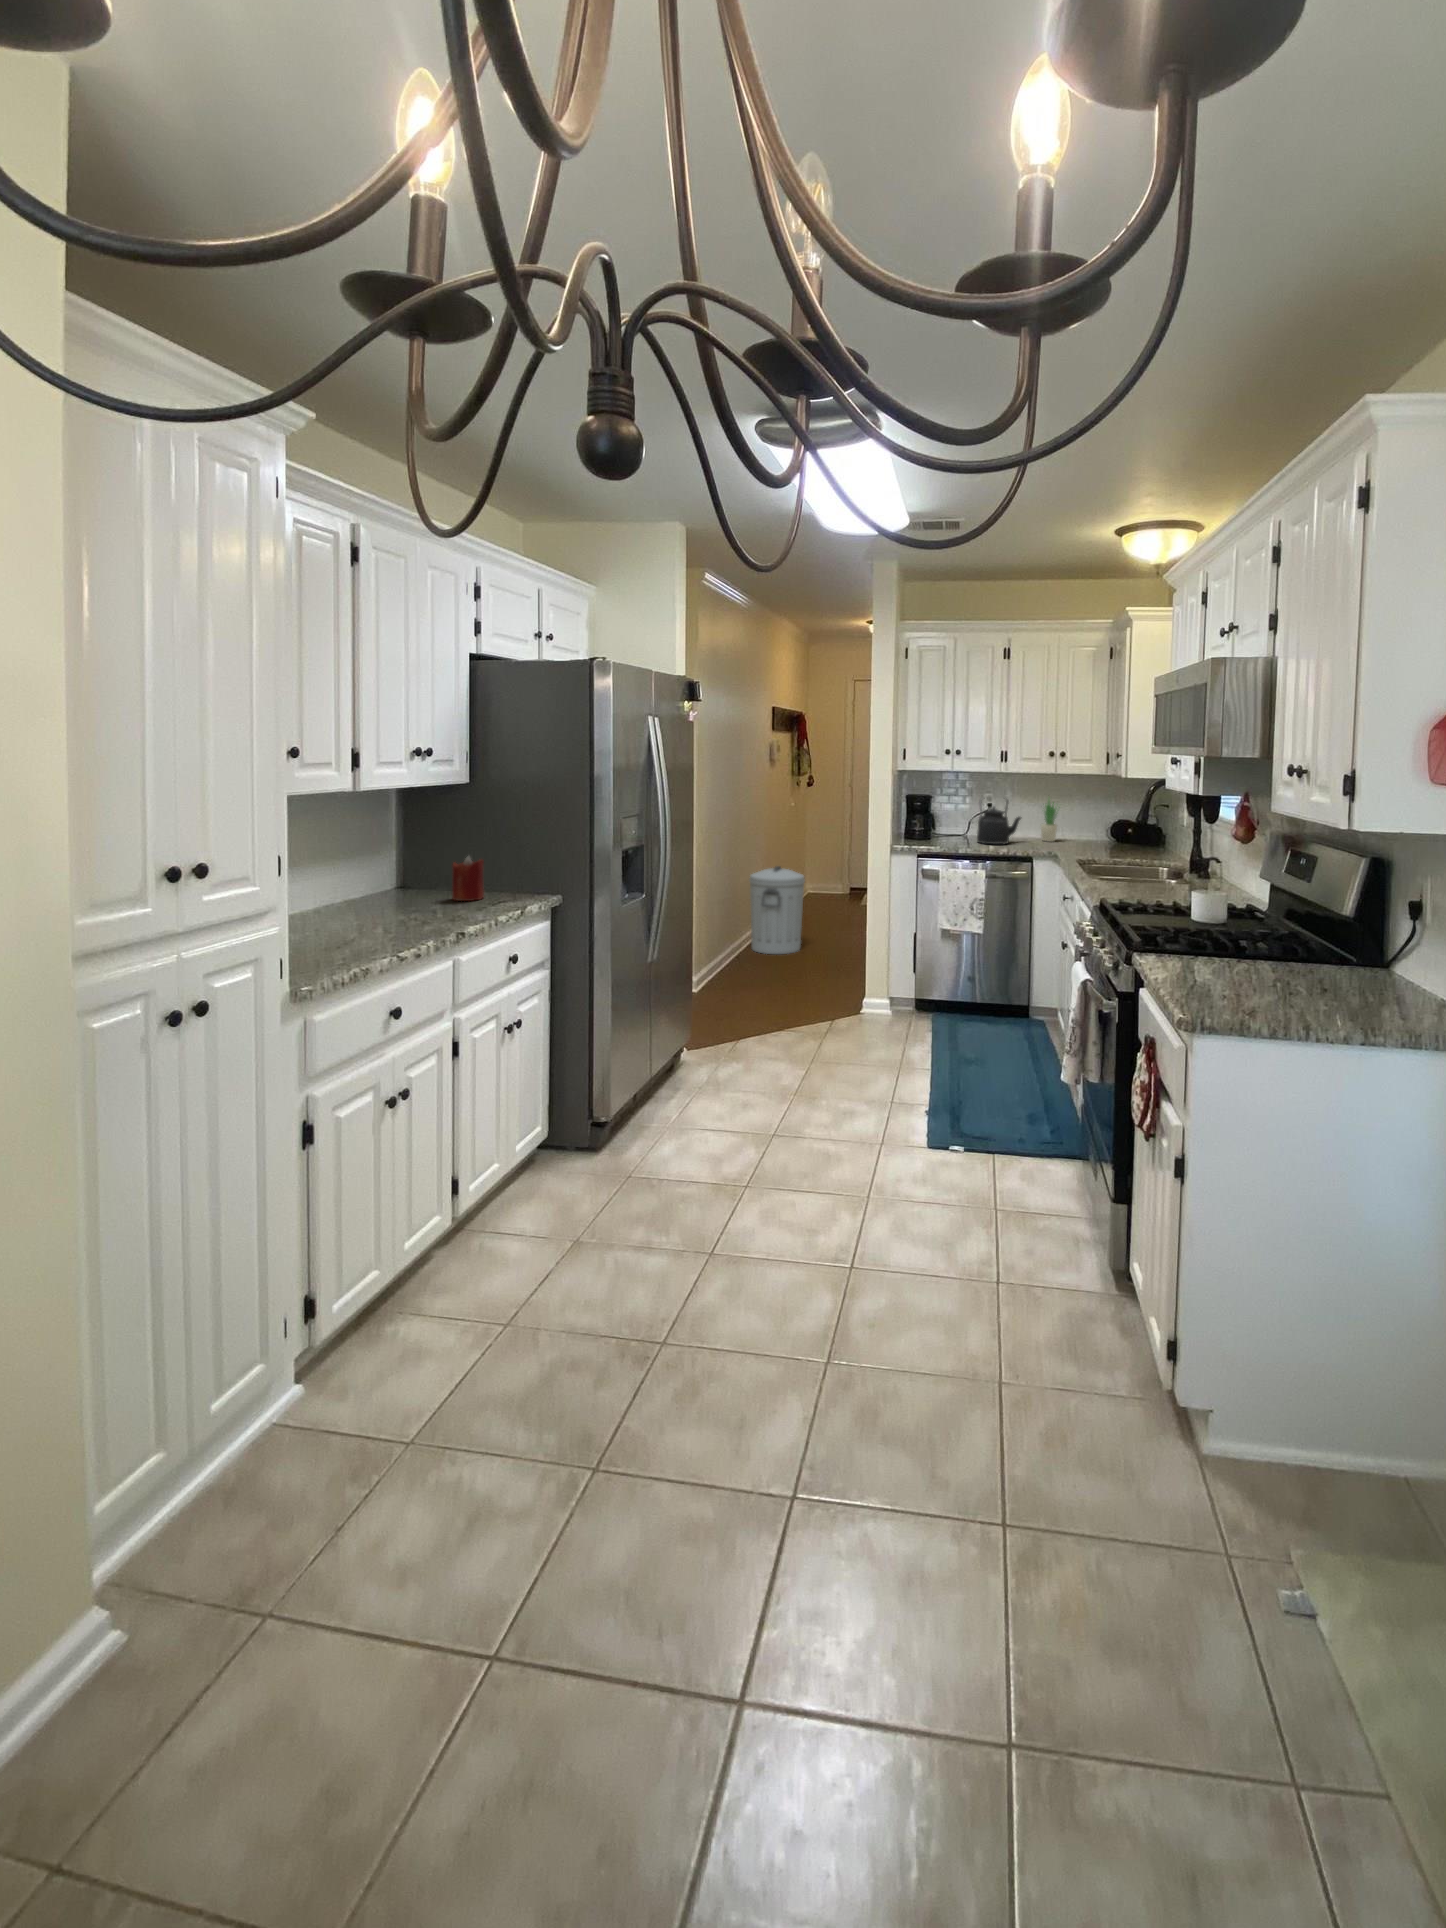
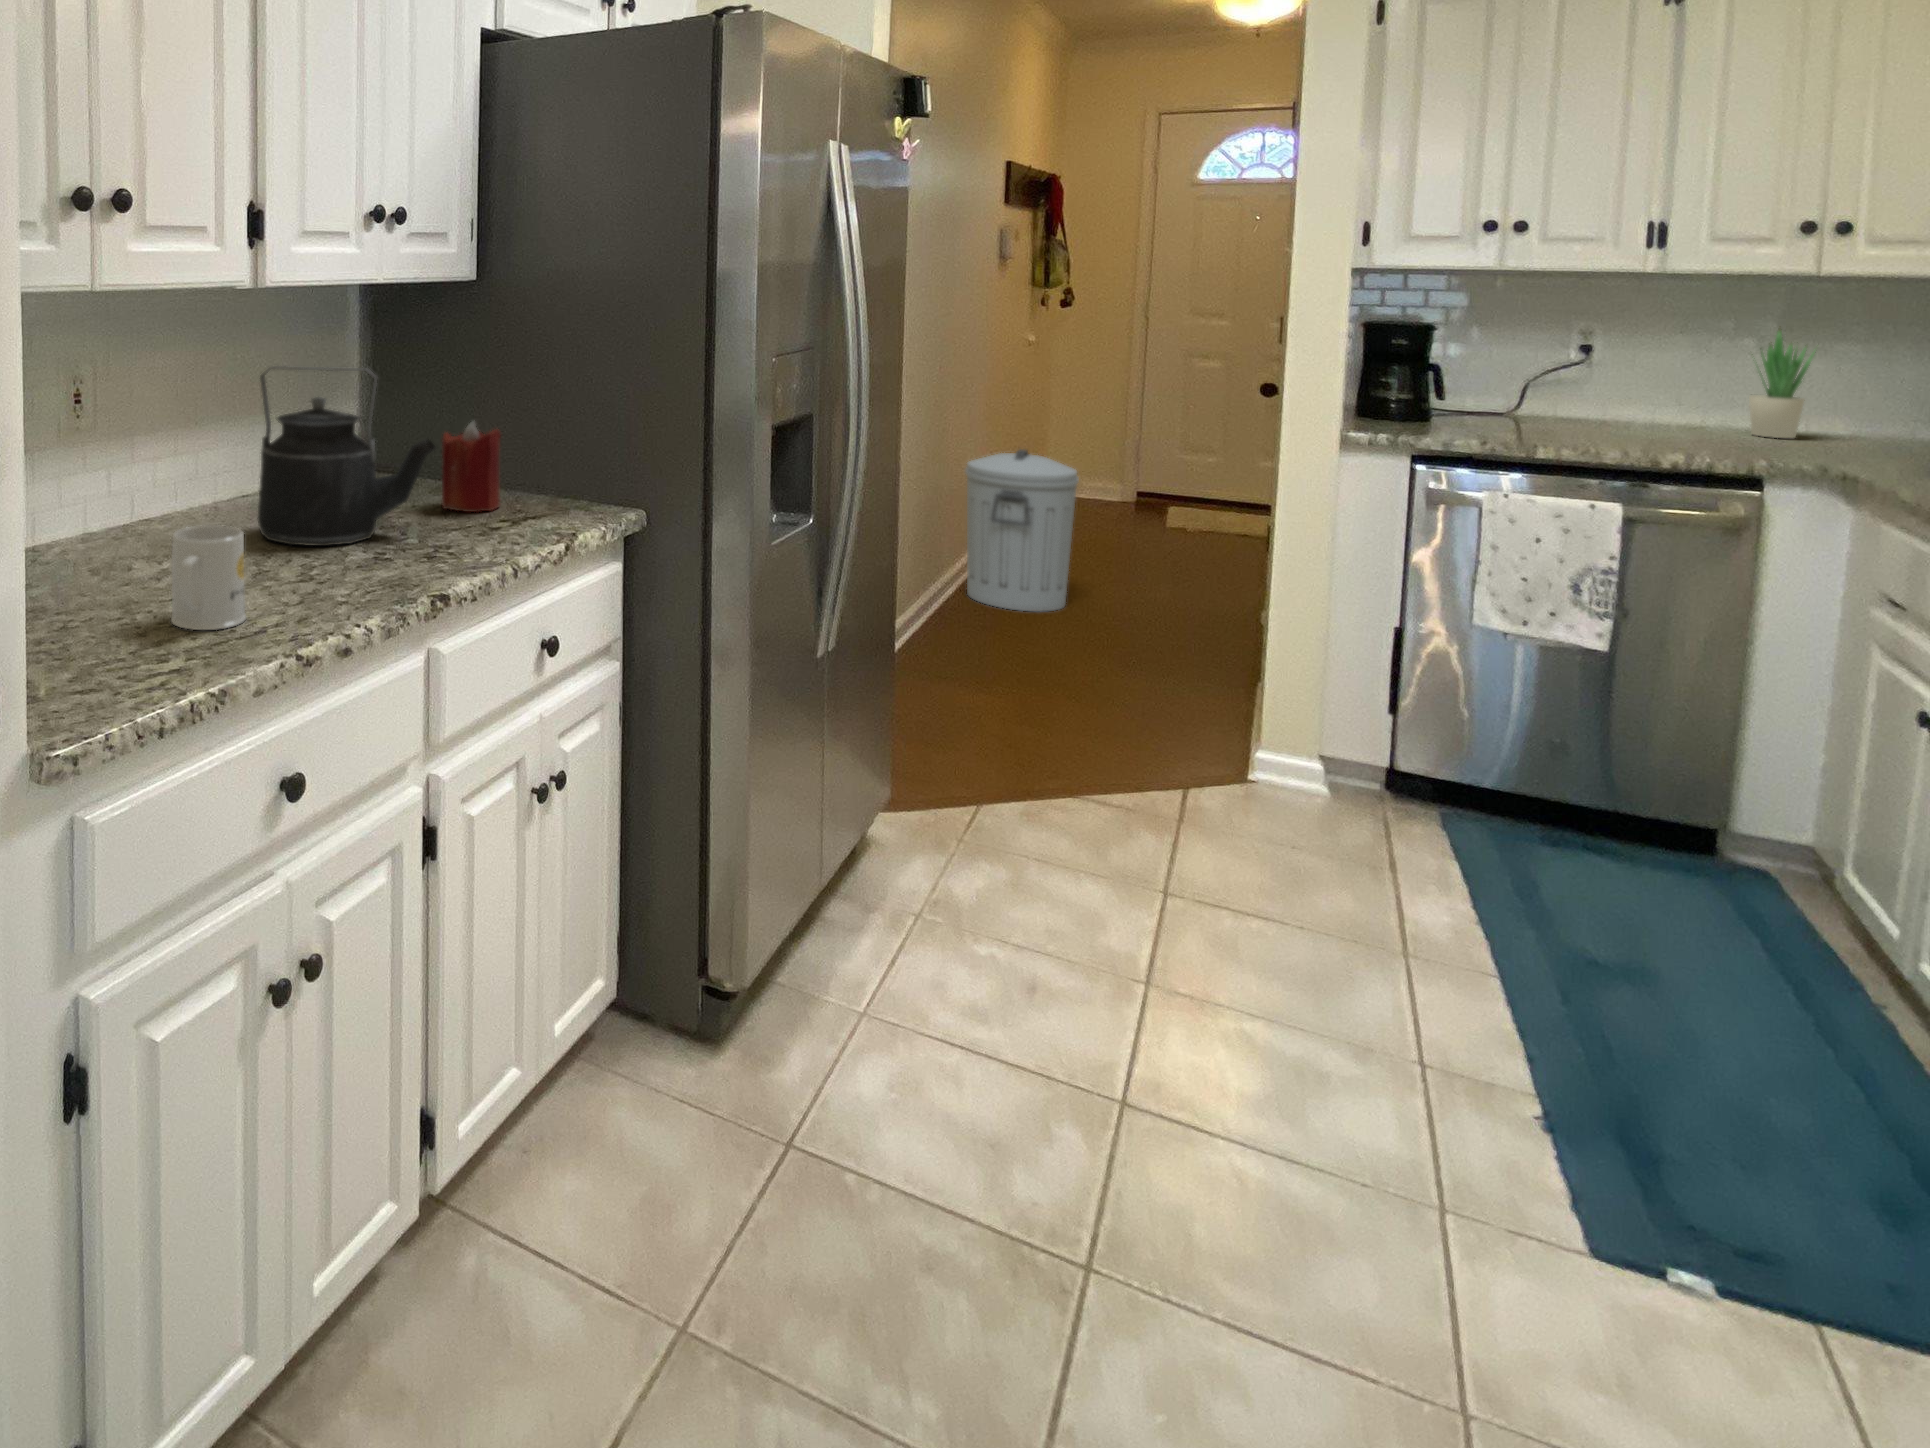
kettle: present [977,800,1021,844] -> present [257,366,436,546]
mug: none [328,905,367,952] -> present [171,525,246,630]

